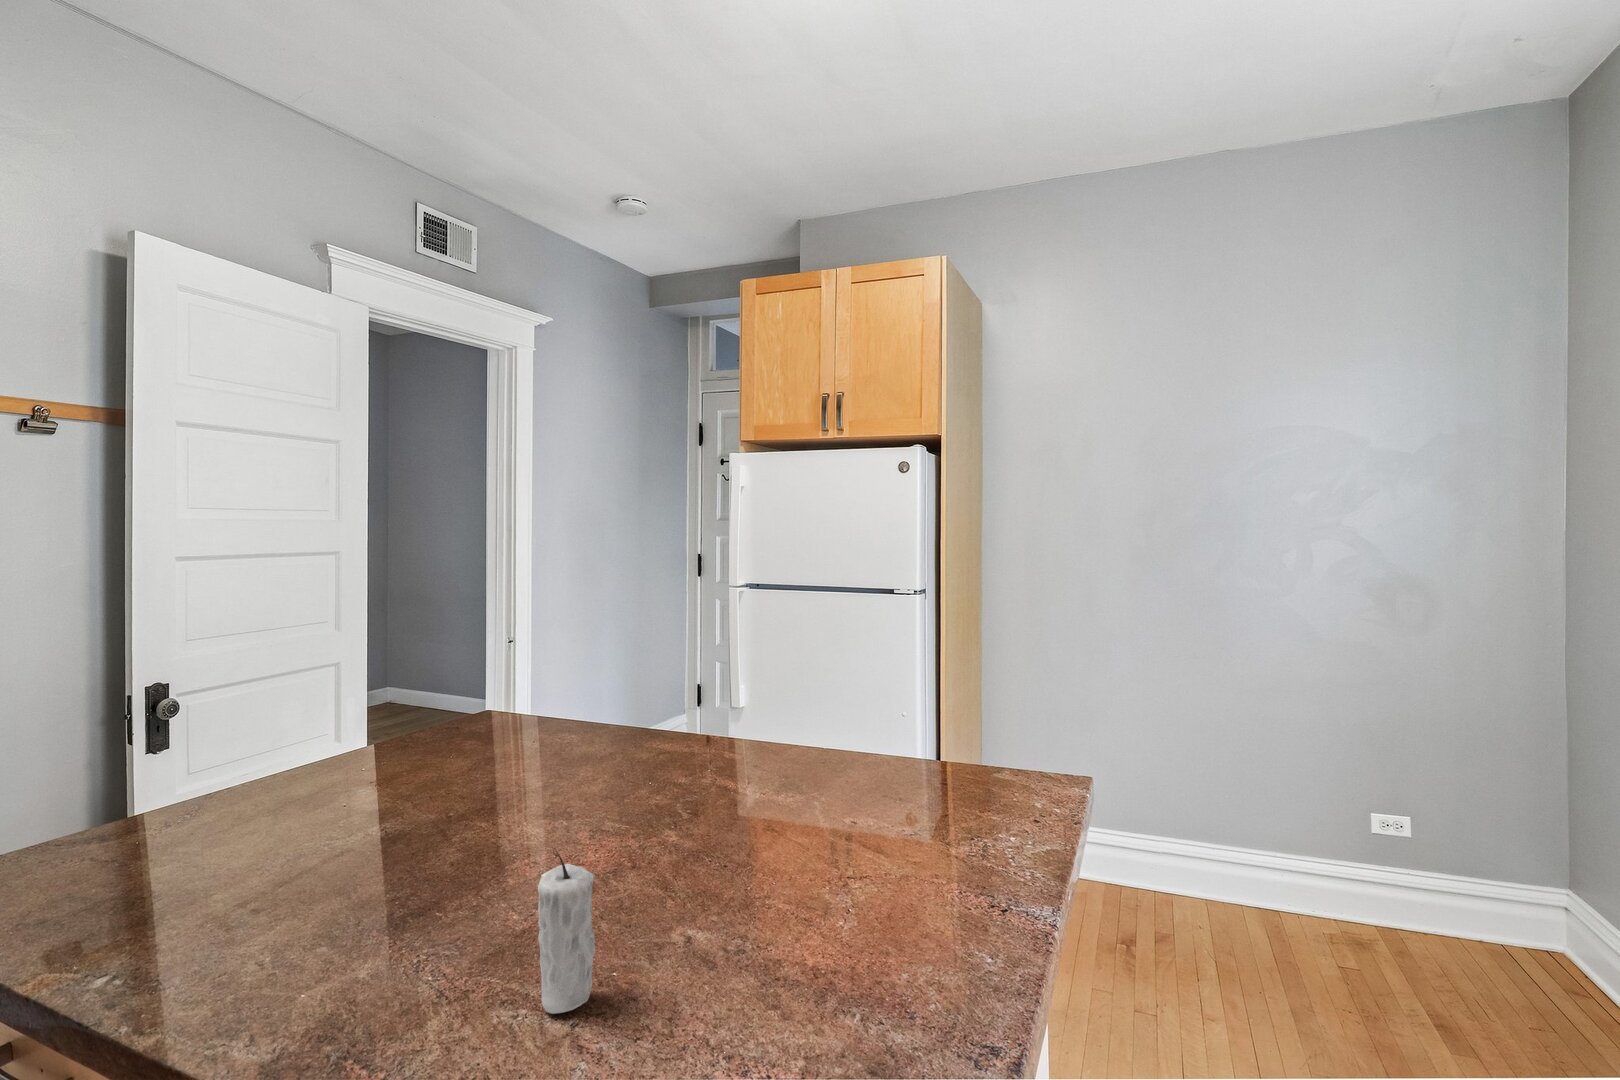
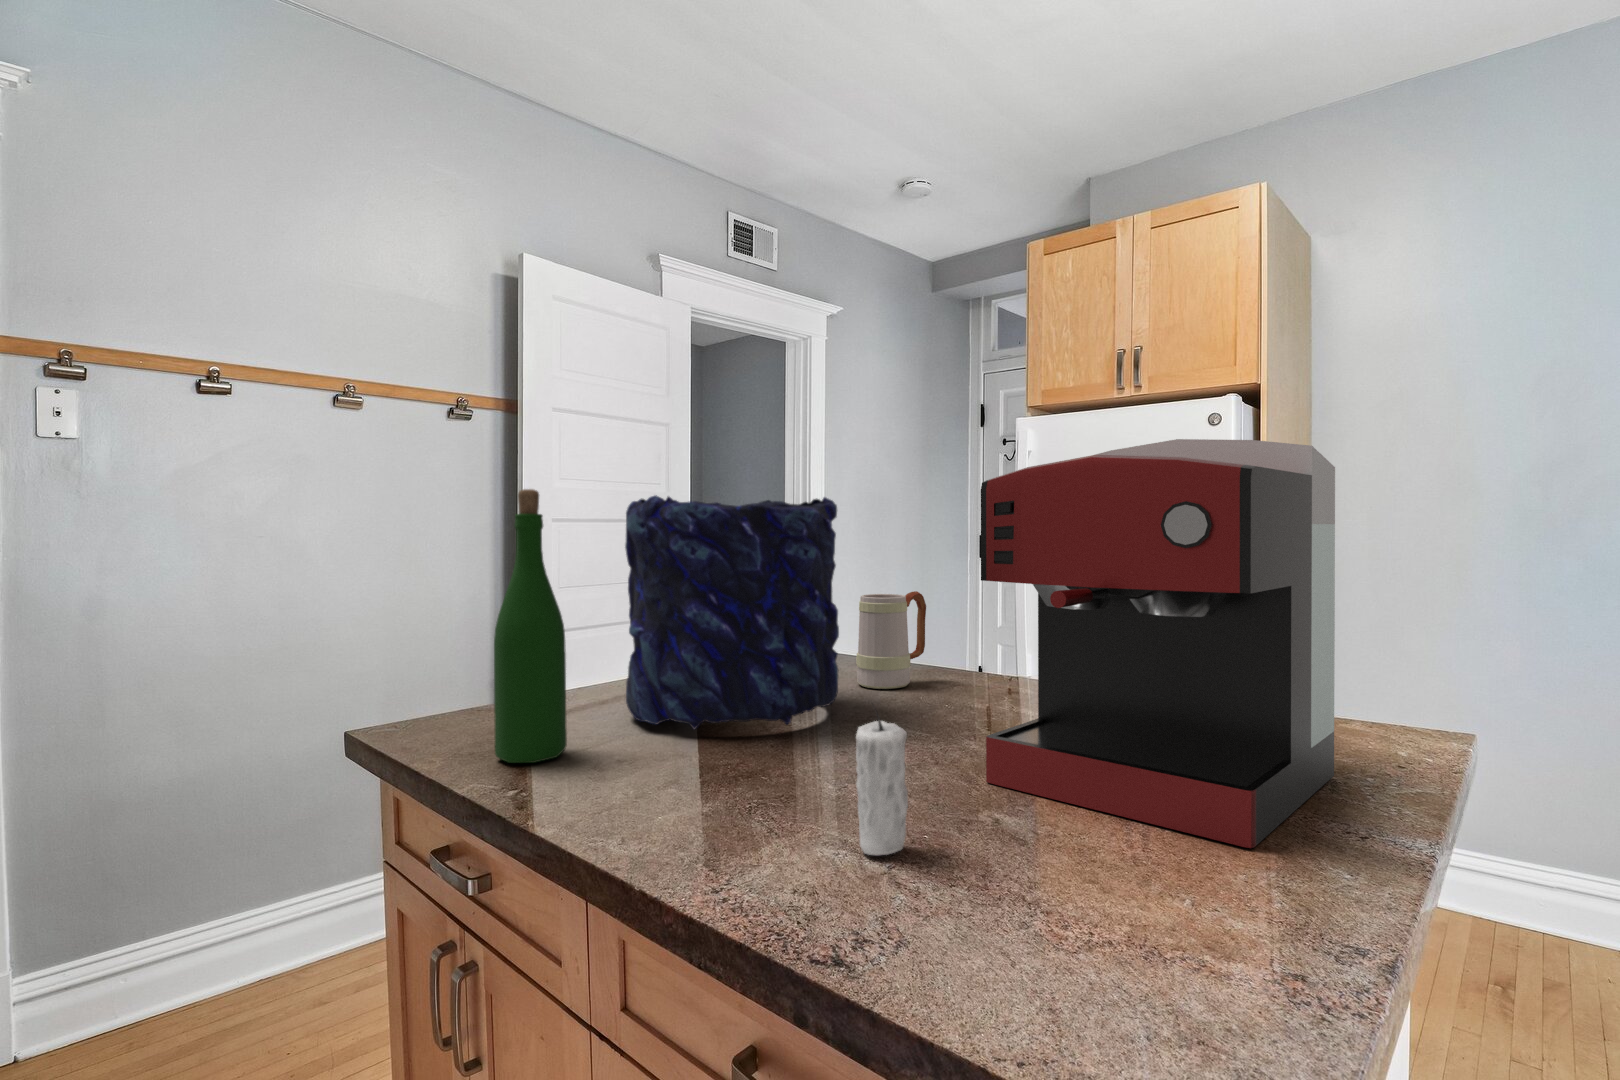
coffee maker: none [677,540,988,940] -> present [981,439,1335,848]
vase: none [267,572,532,852] -> present [625,495,839,729]
wine bottle: none [70,592,180,937] -> present [494,489,567,763]
mug: none [556,659,631,767] -> present [856,591,926,689]

